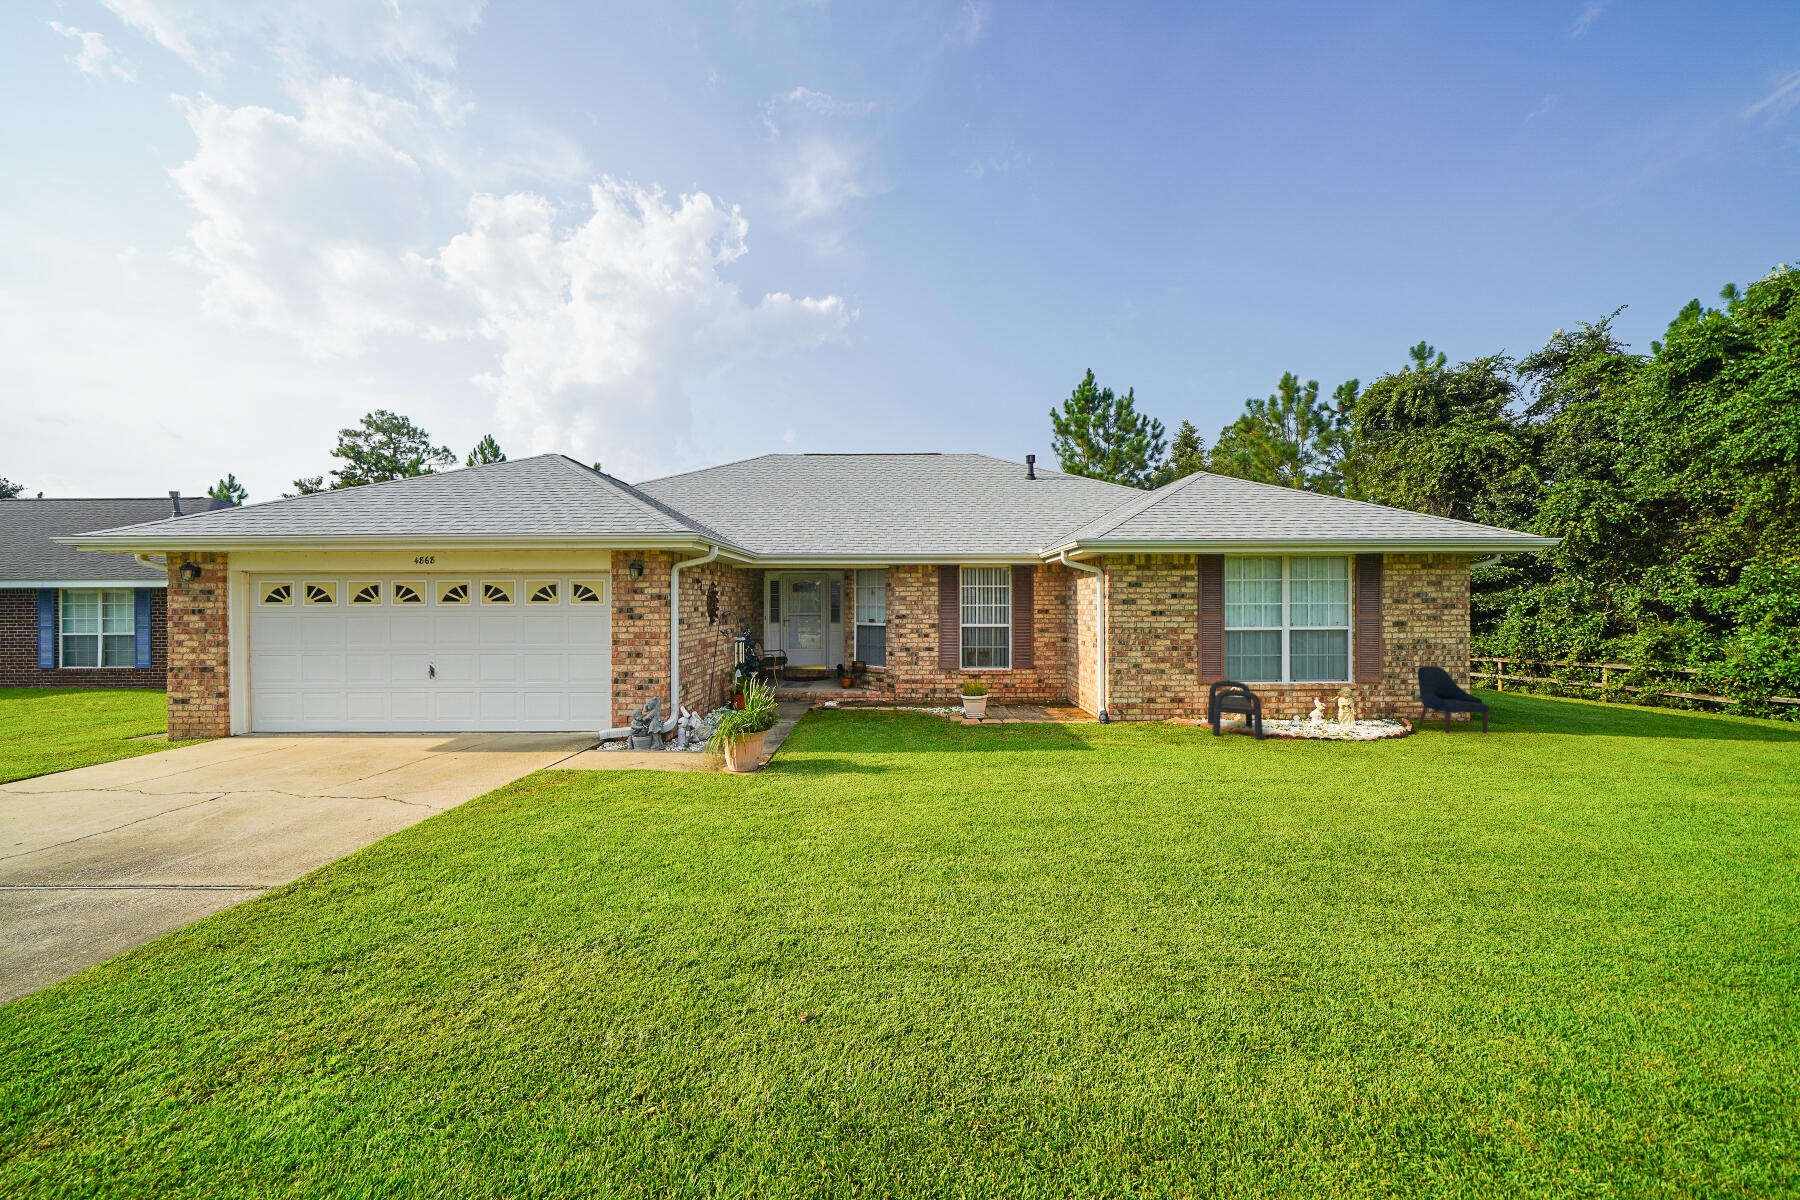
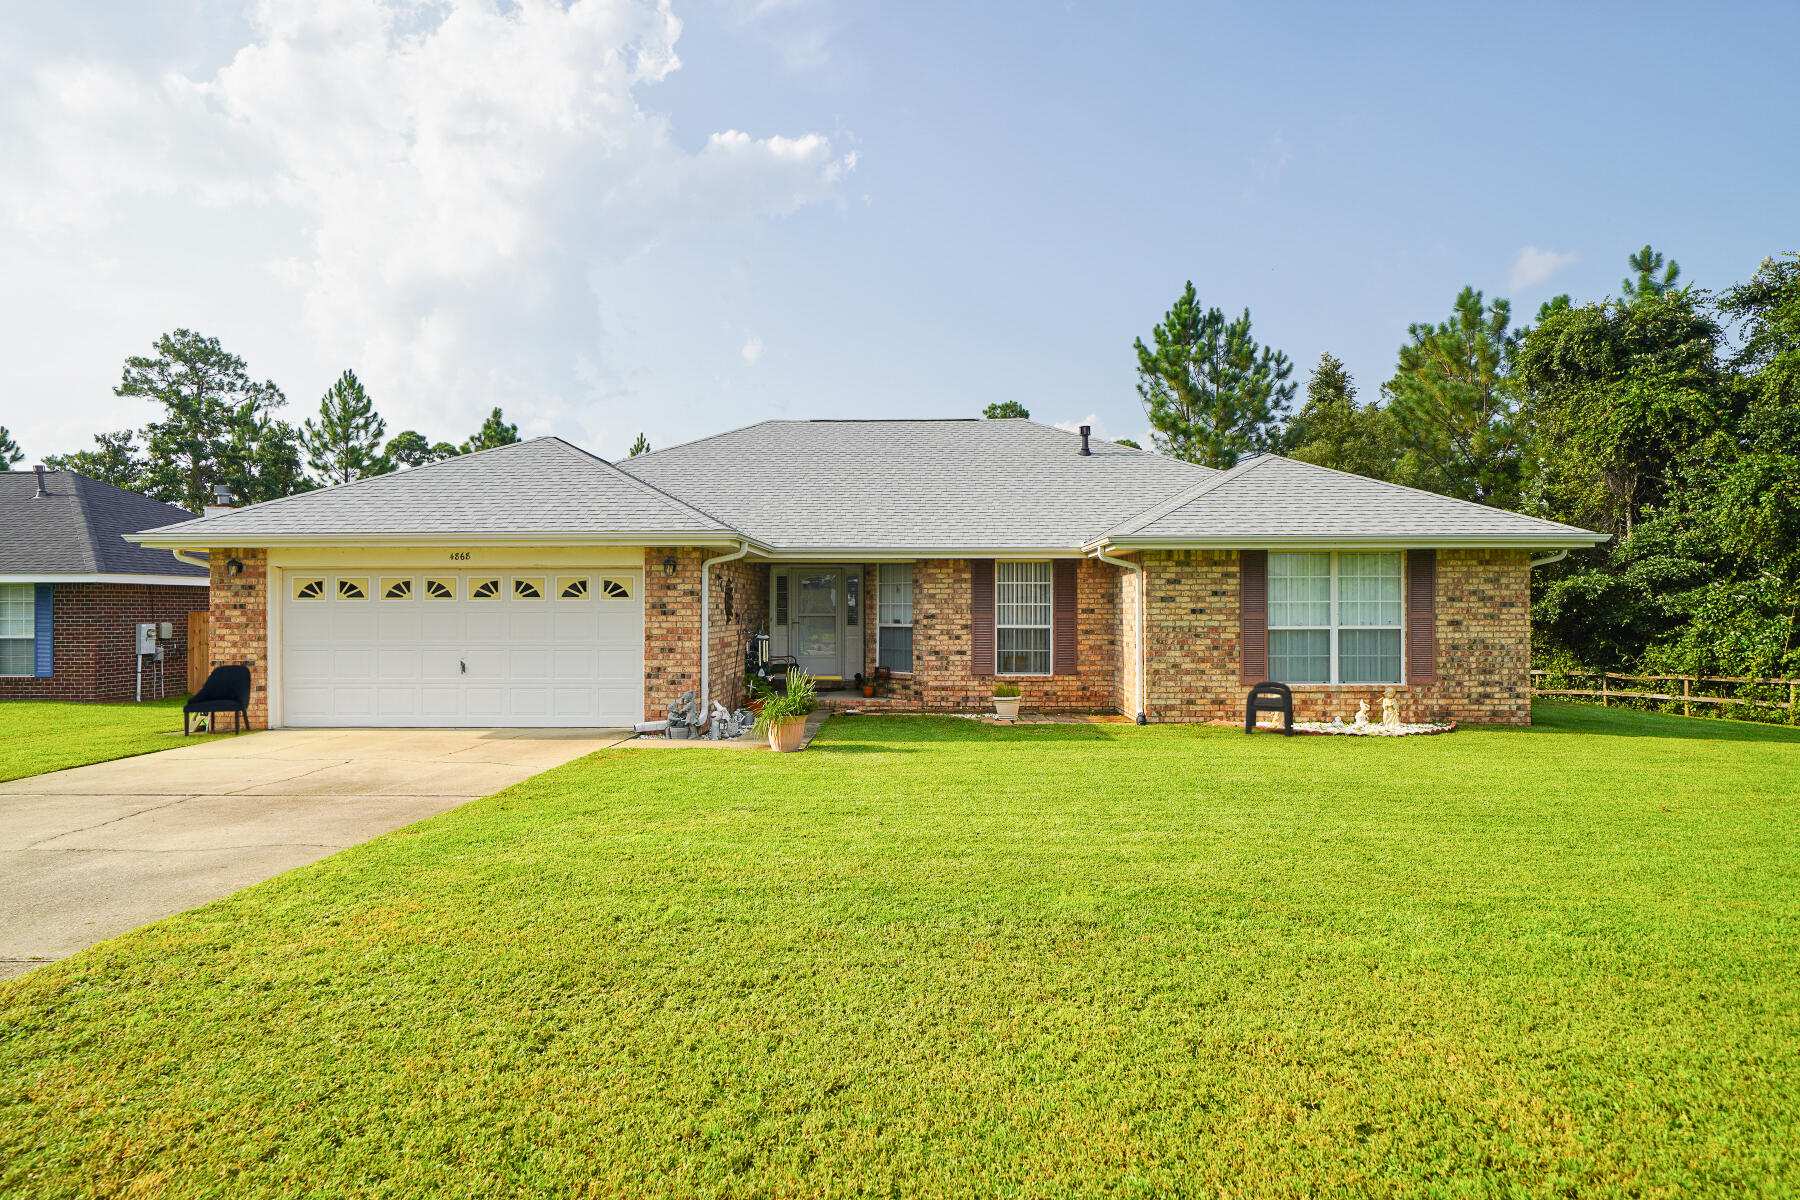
chair: present [1418,666,1489,733] -> present [183,665,251,736]

